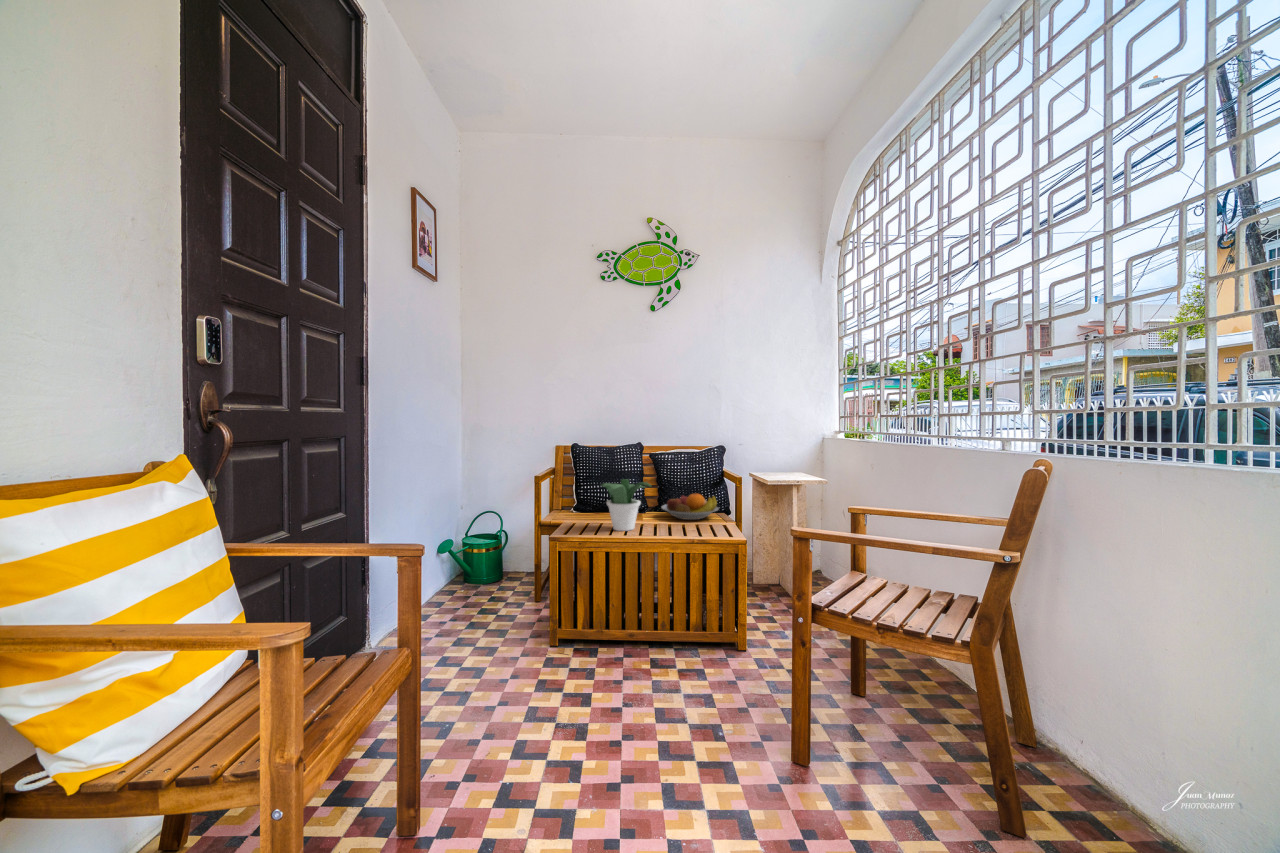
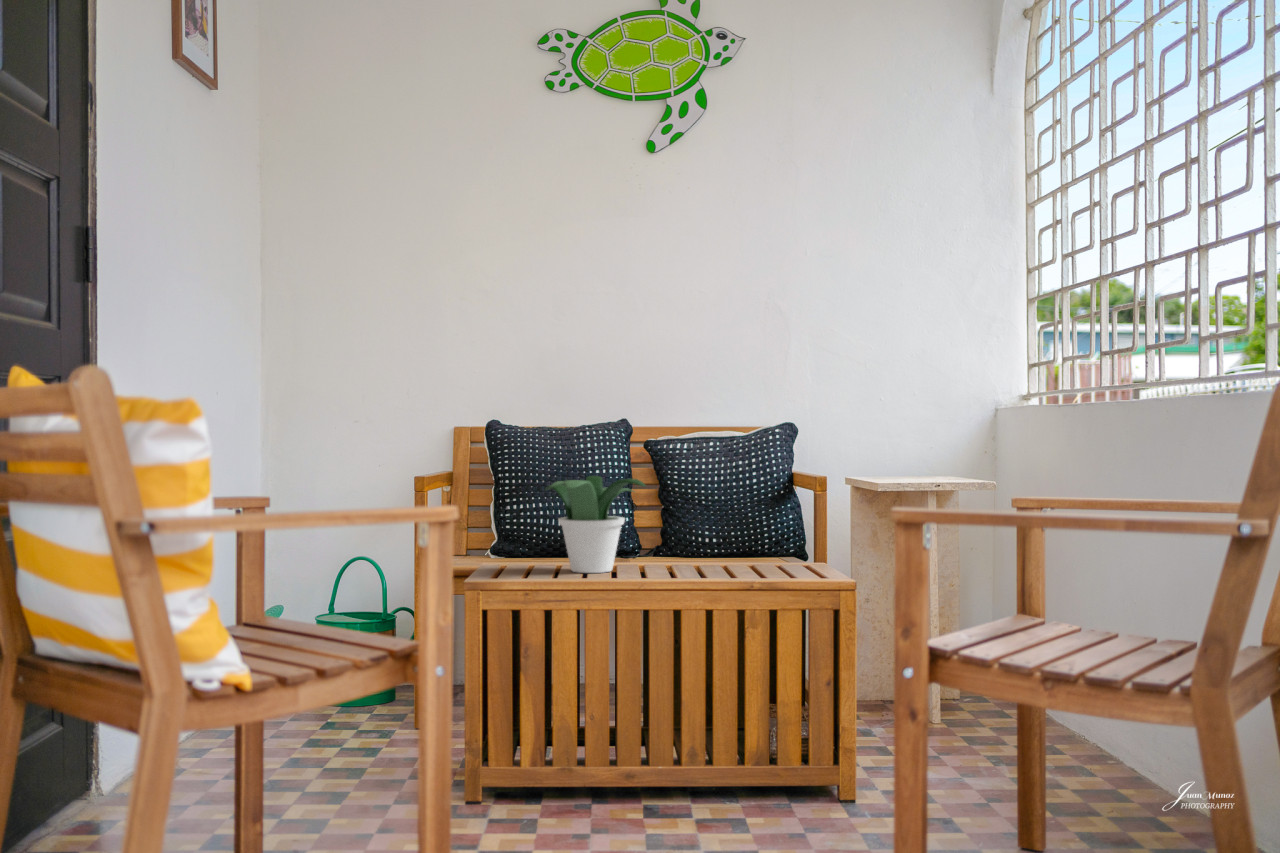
fruit bowl: present [662,494,718,520] -> none [667,511,780,562]

